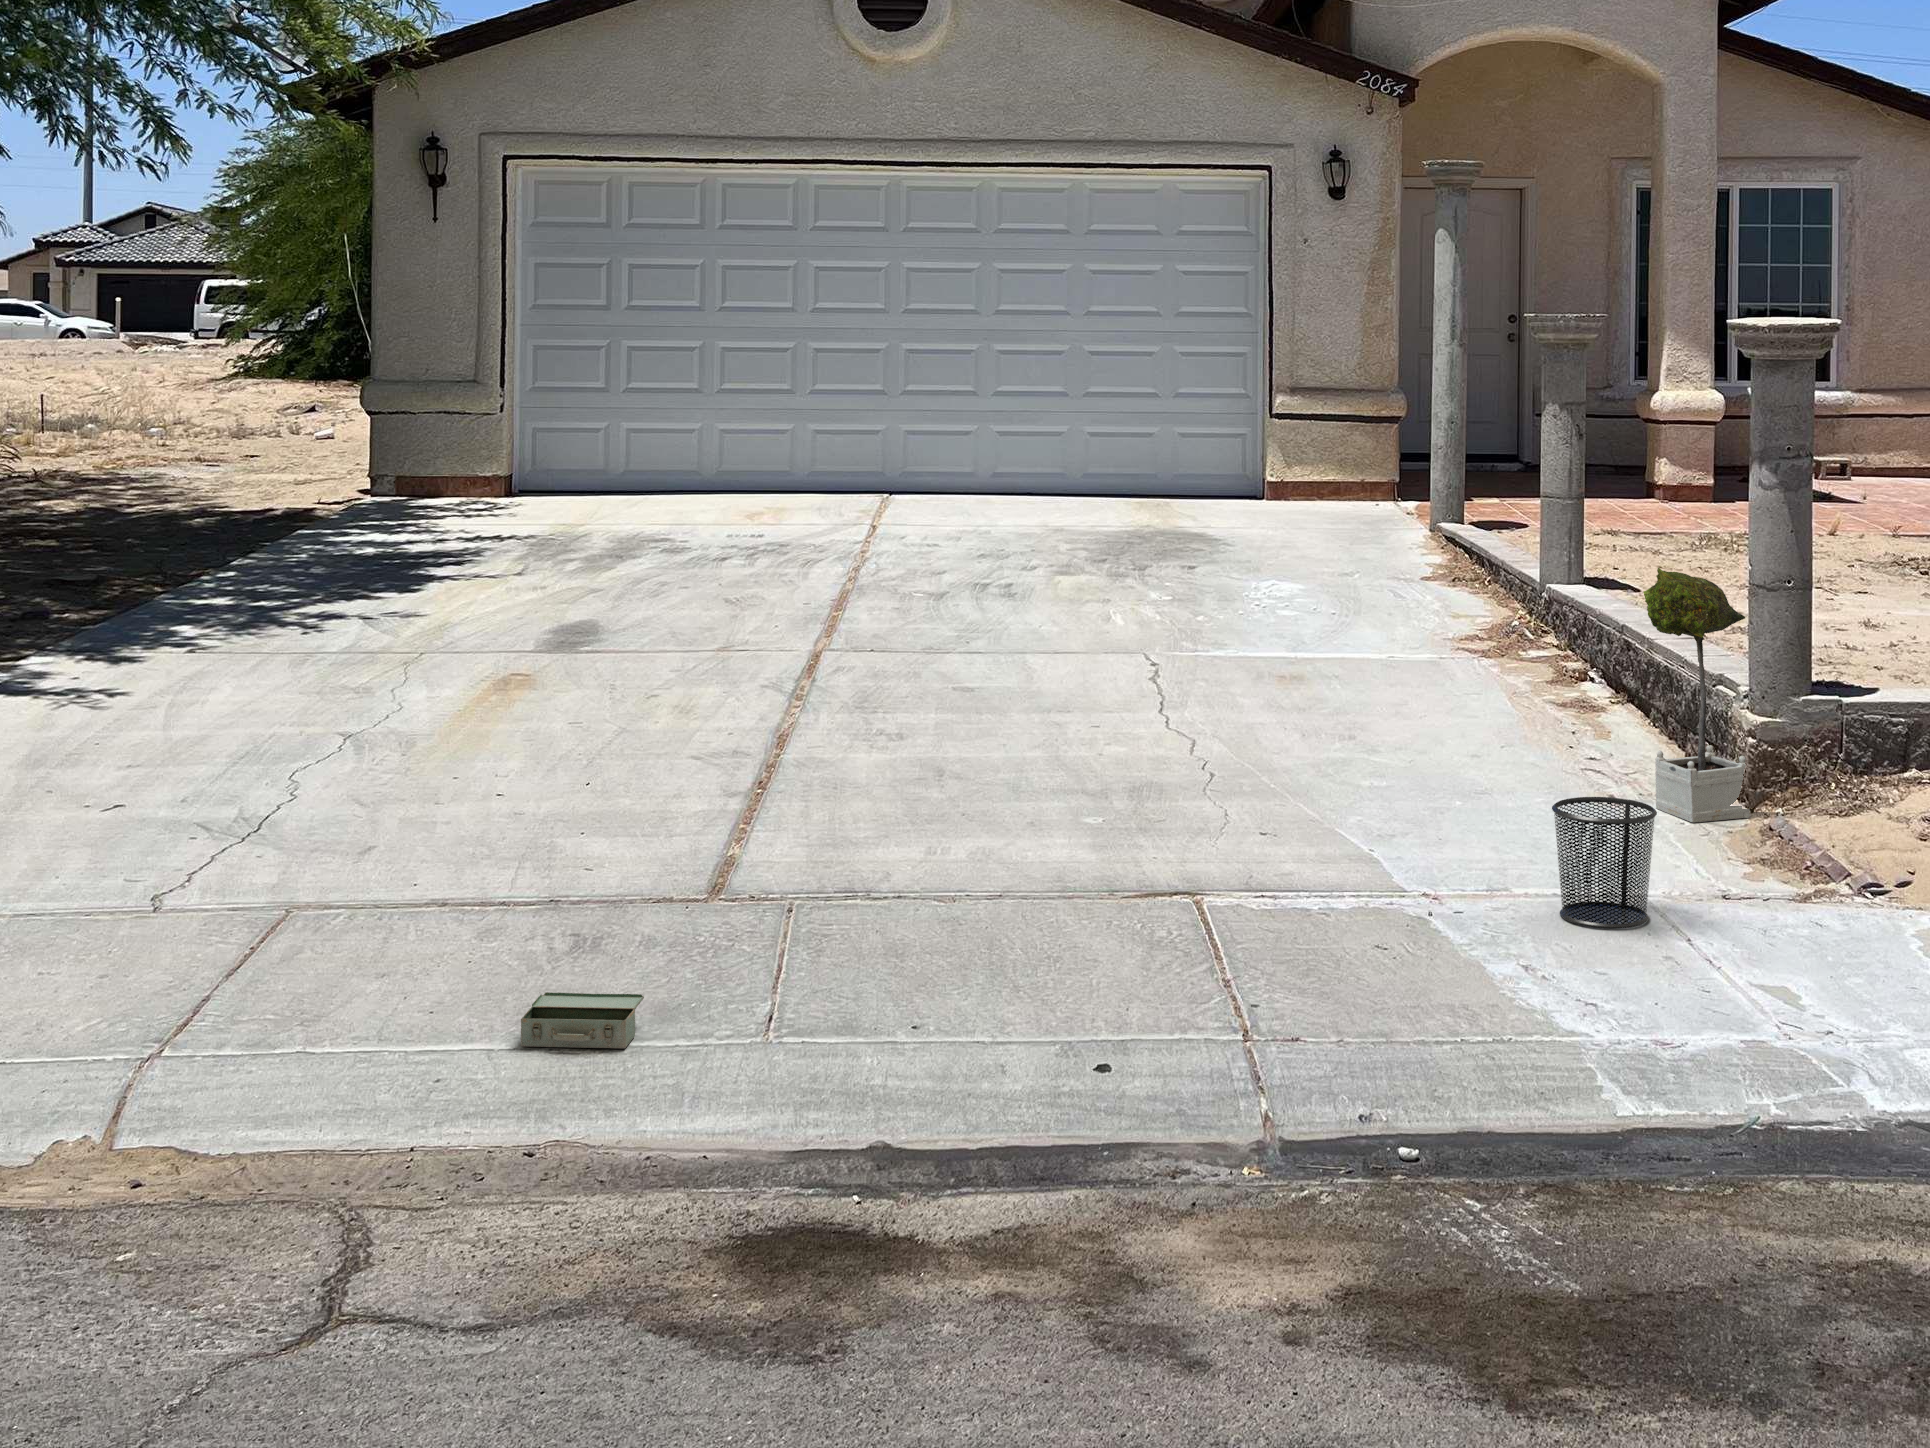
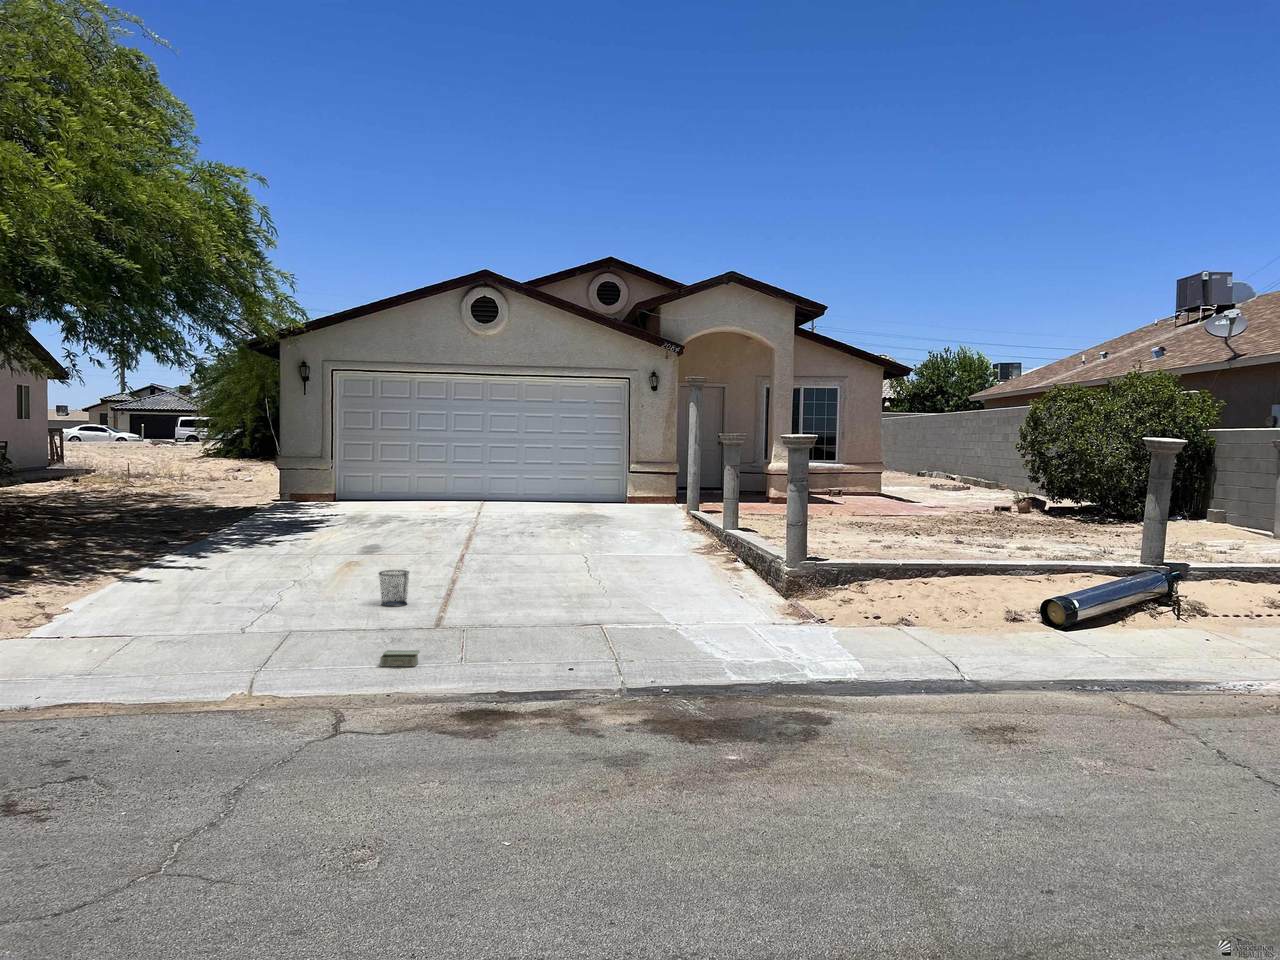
potted tree: present [1643,568,1750,823] -> none [753,518,786,603]
waste bin: present [1552,797,1657,929] -> present [379,570,409,607]

